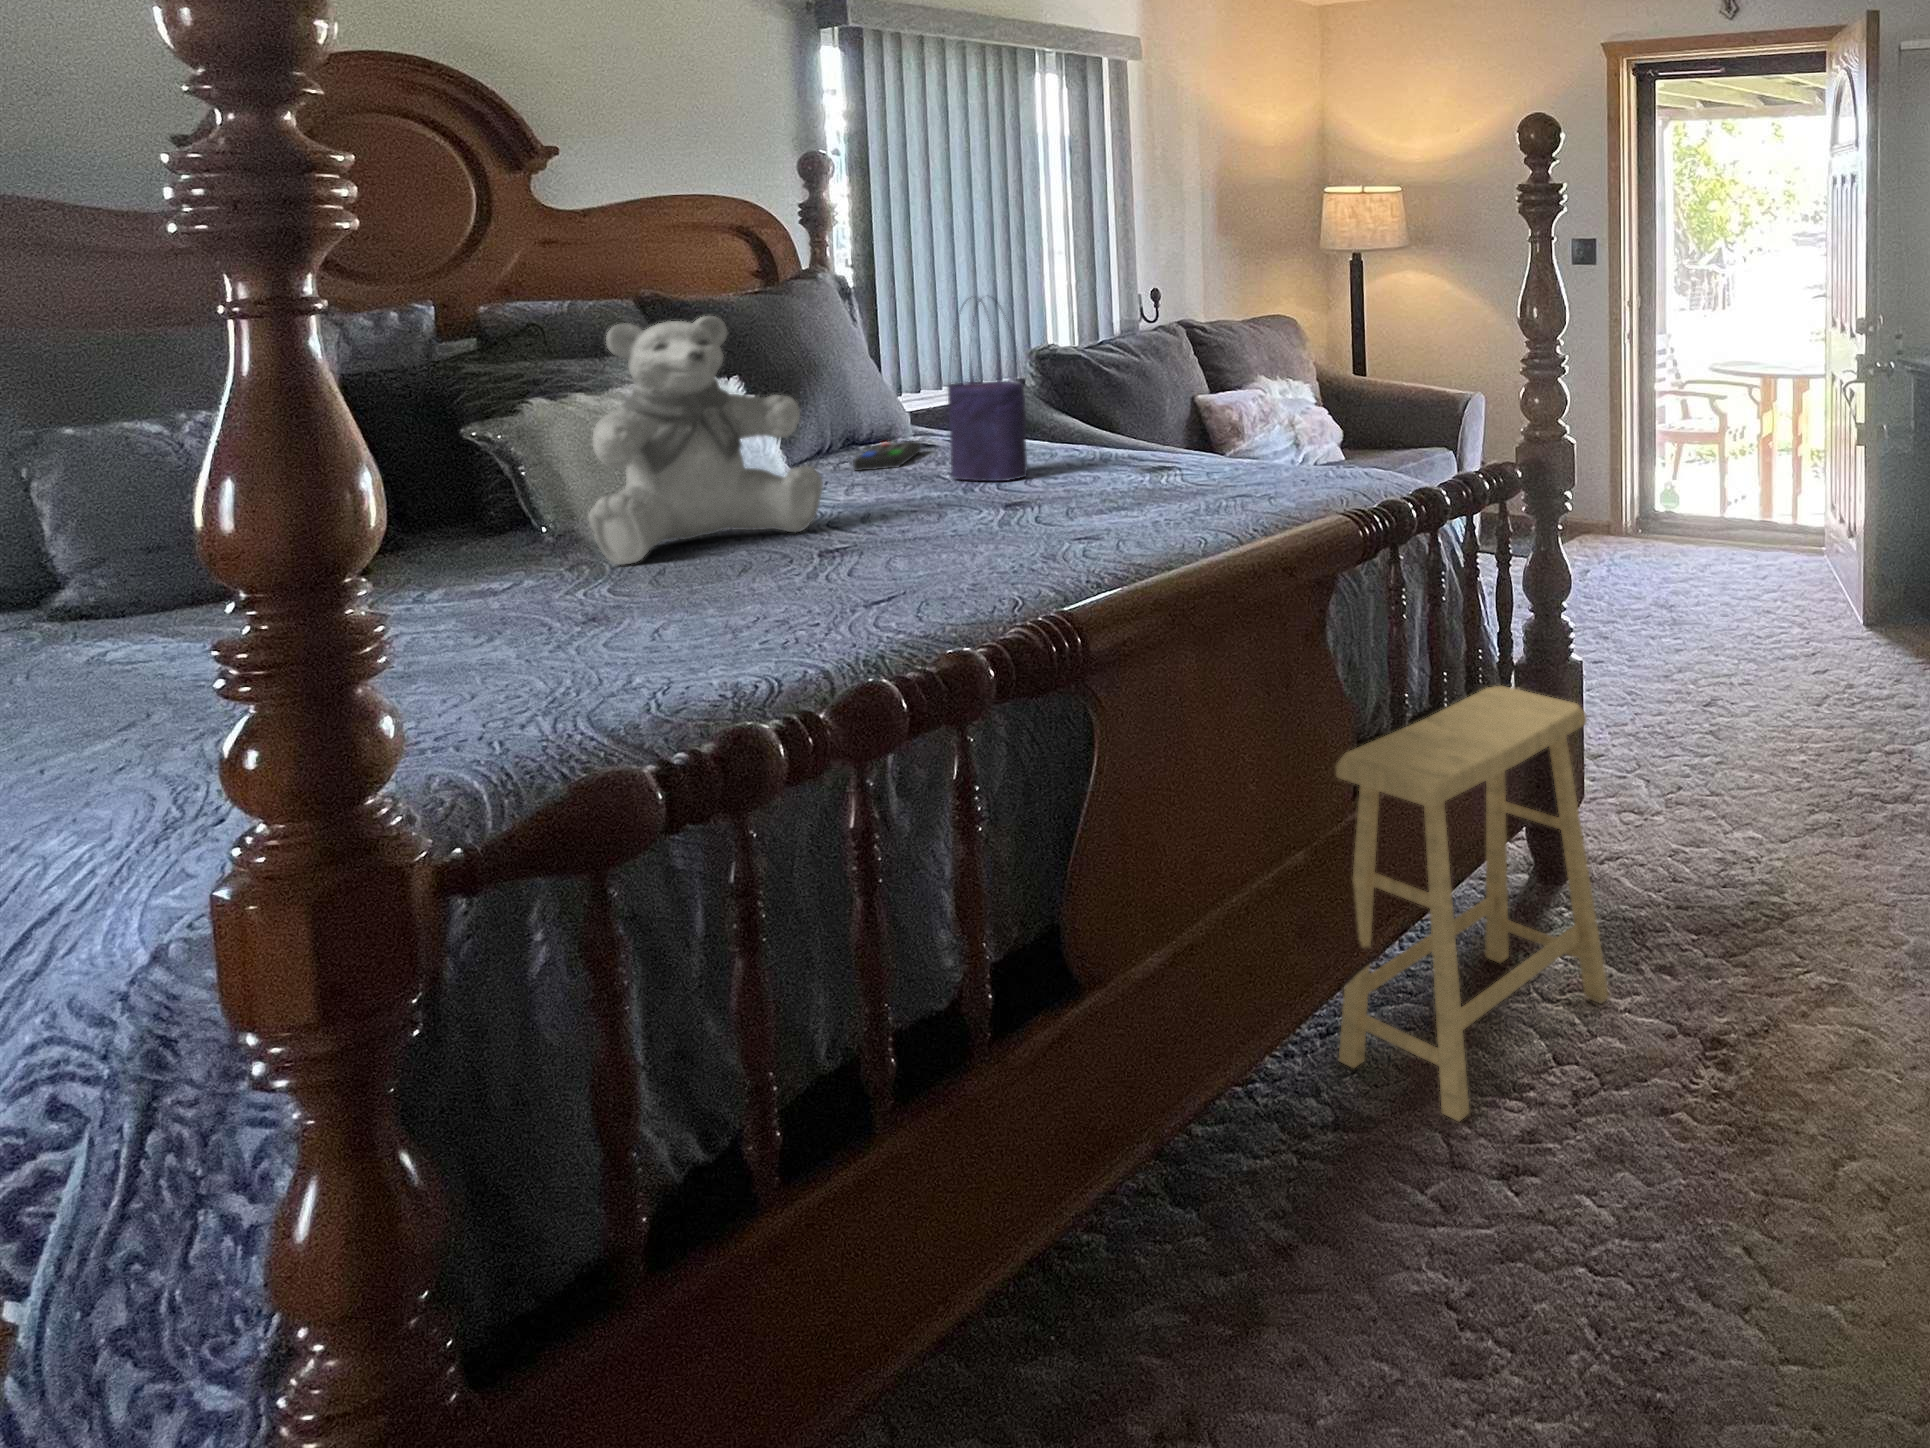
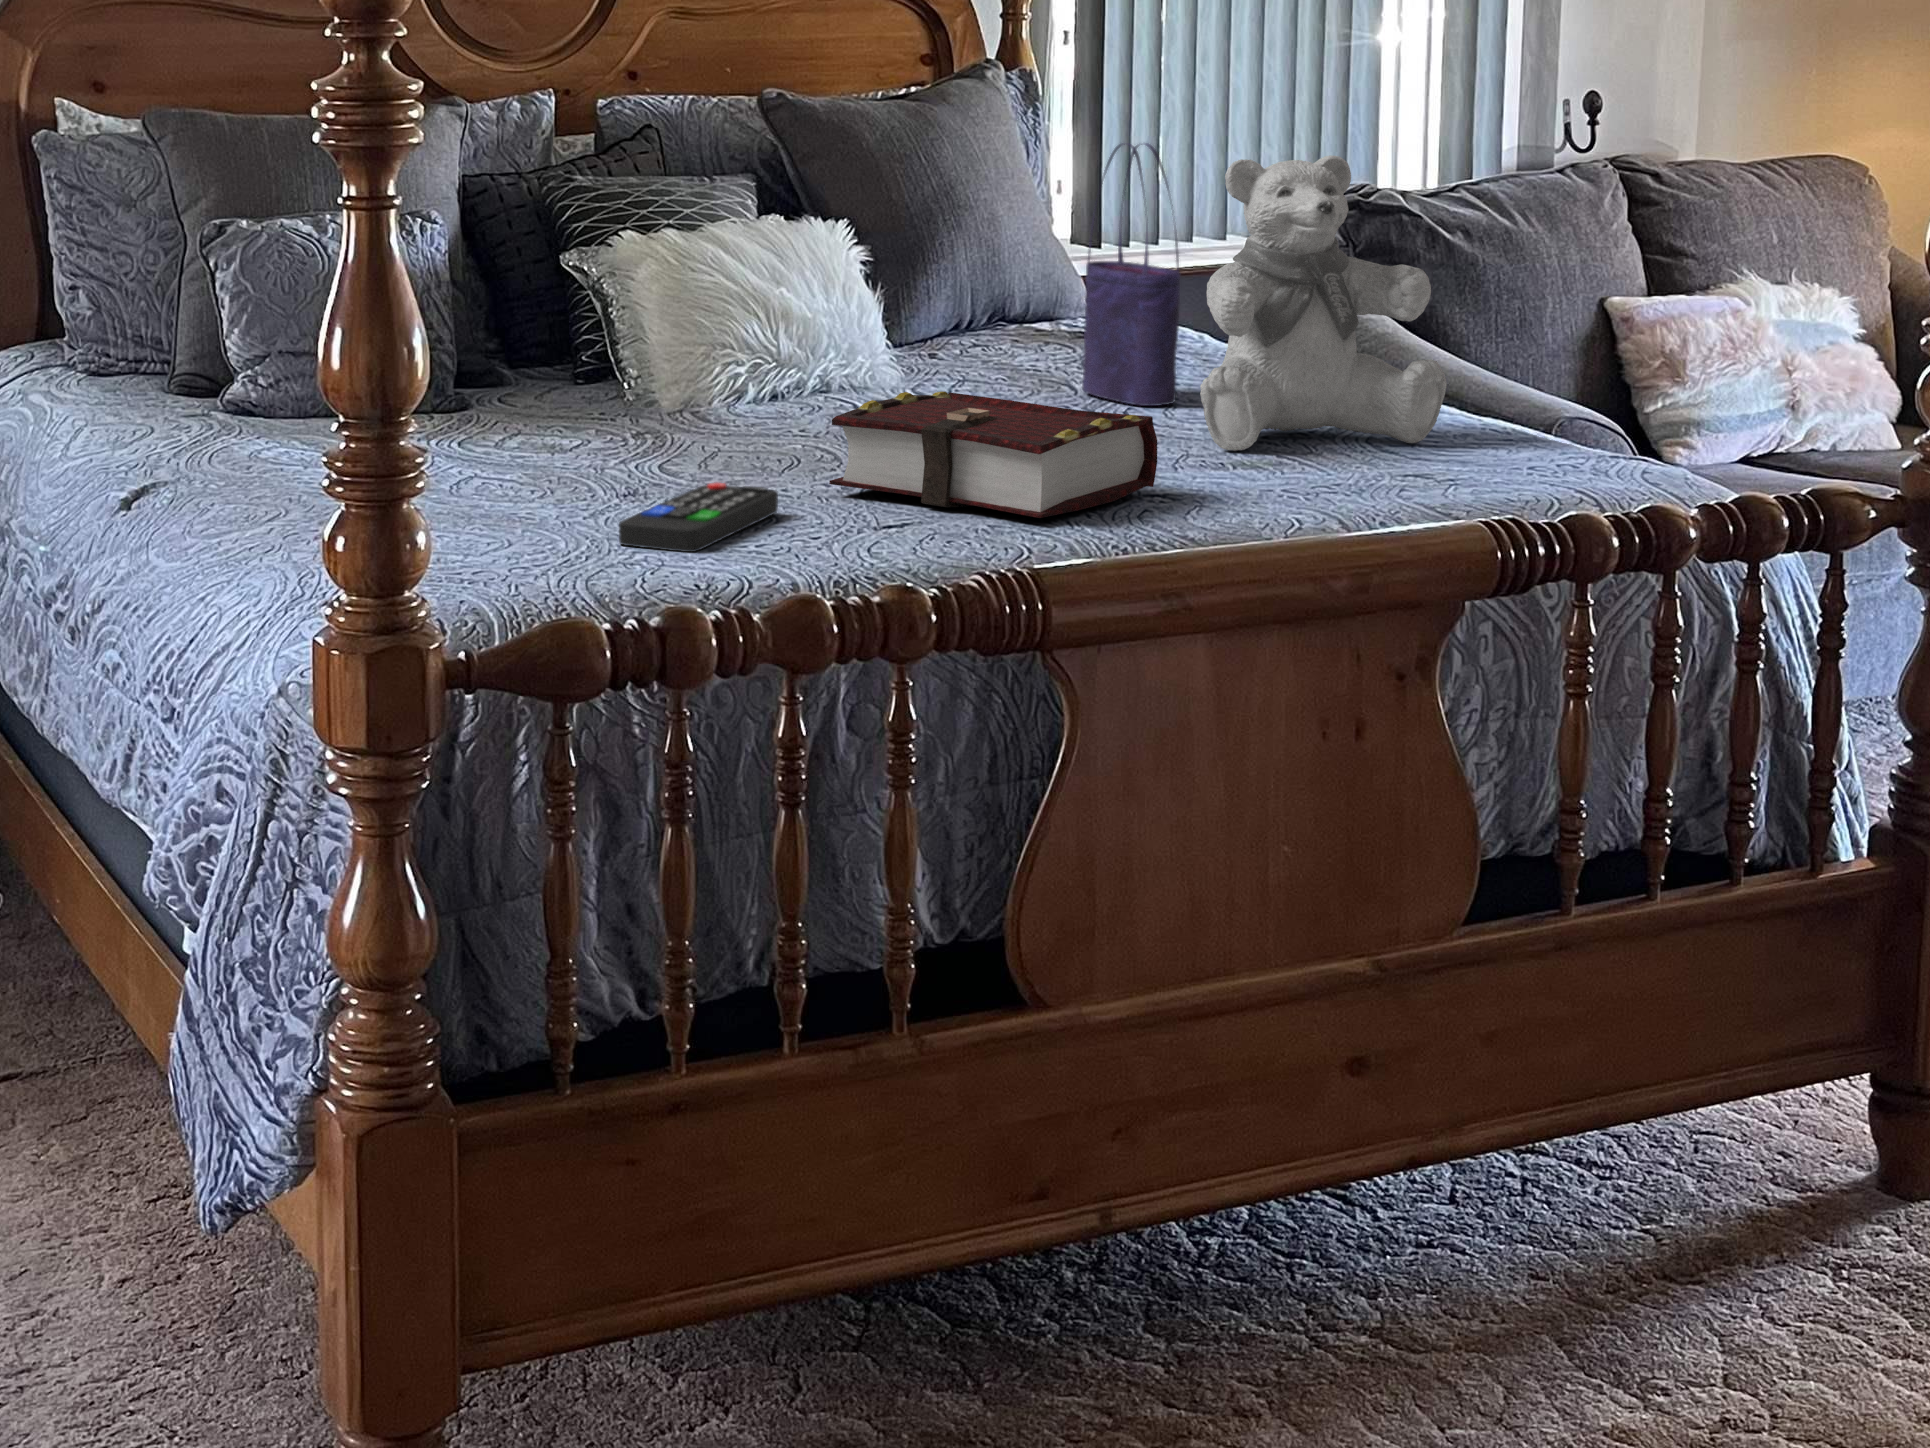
teddy bear: present [588,316,823,565] -> present [1200,155,1447,451]
remote control: present [853,441,920,471] -> present [619,483,778,552]
book: none [798,478,1075,576] -> present [829,392,1157,518]
footstool: present [1336,686,1609,1121] -> none [1410,829,1855,1380]

